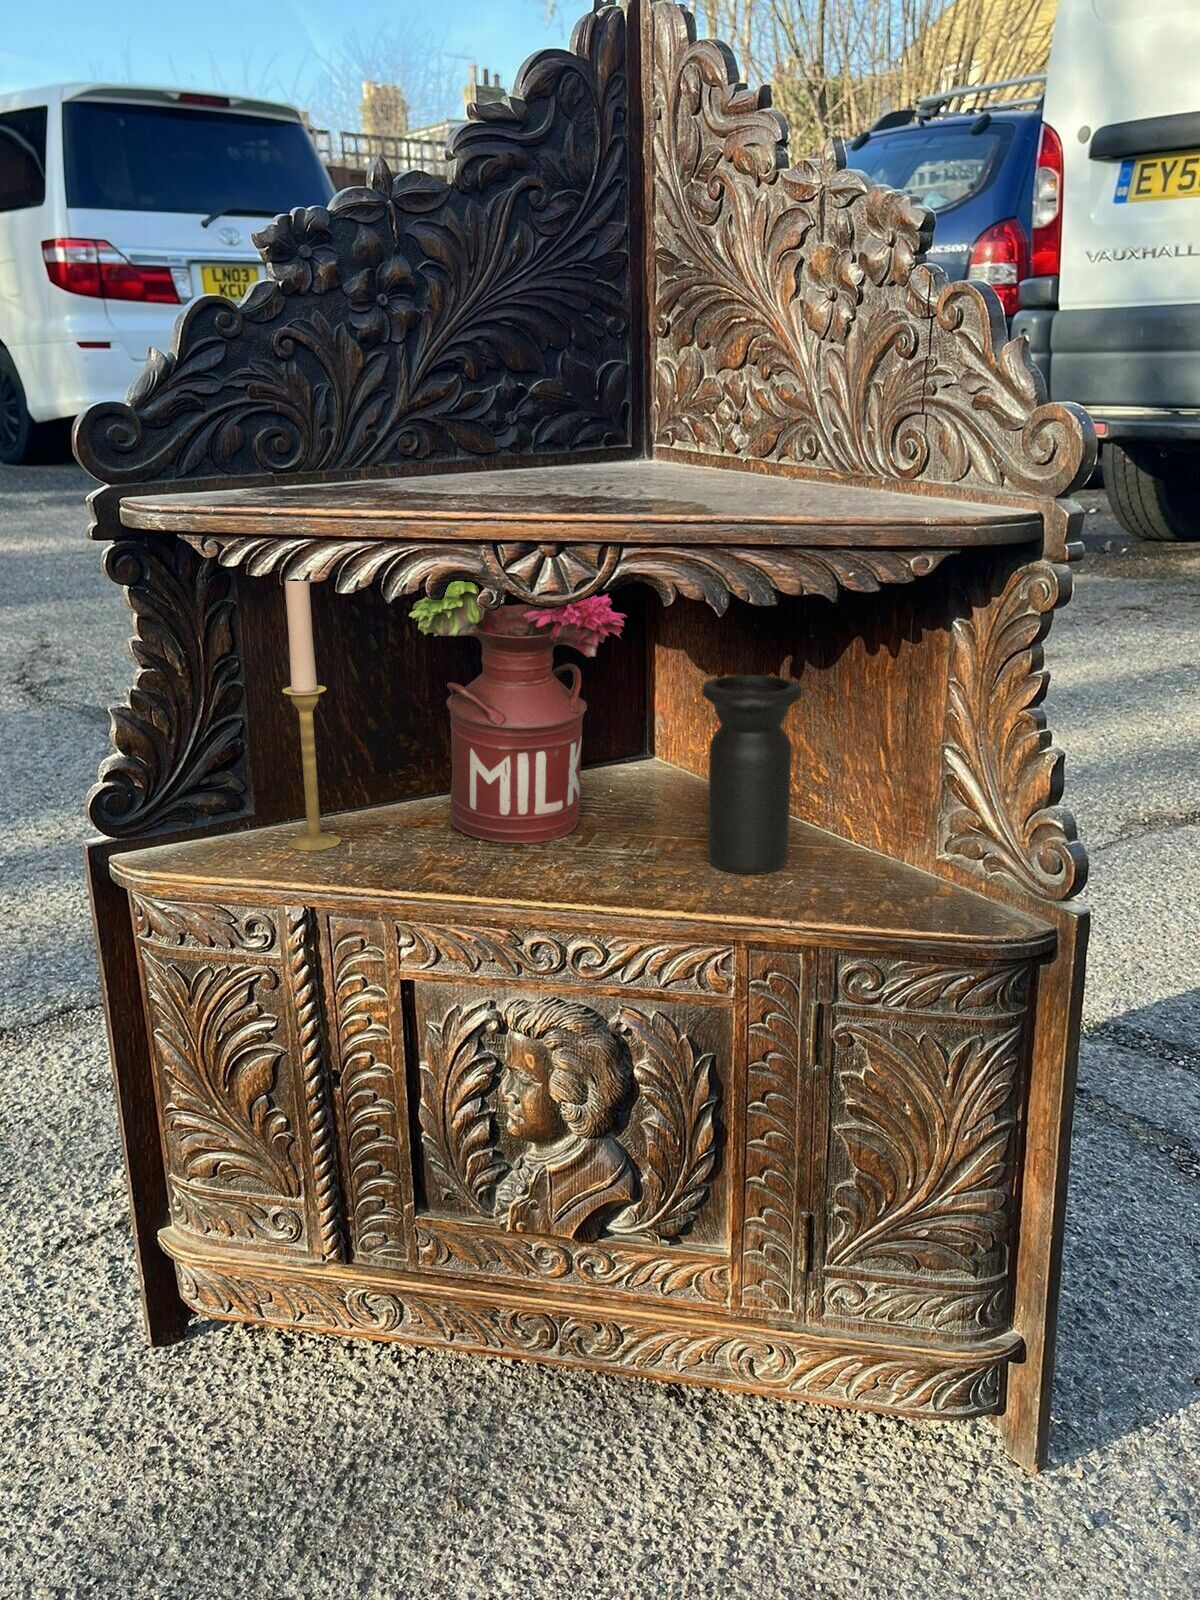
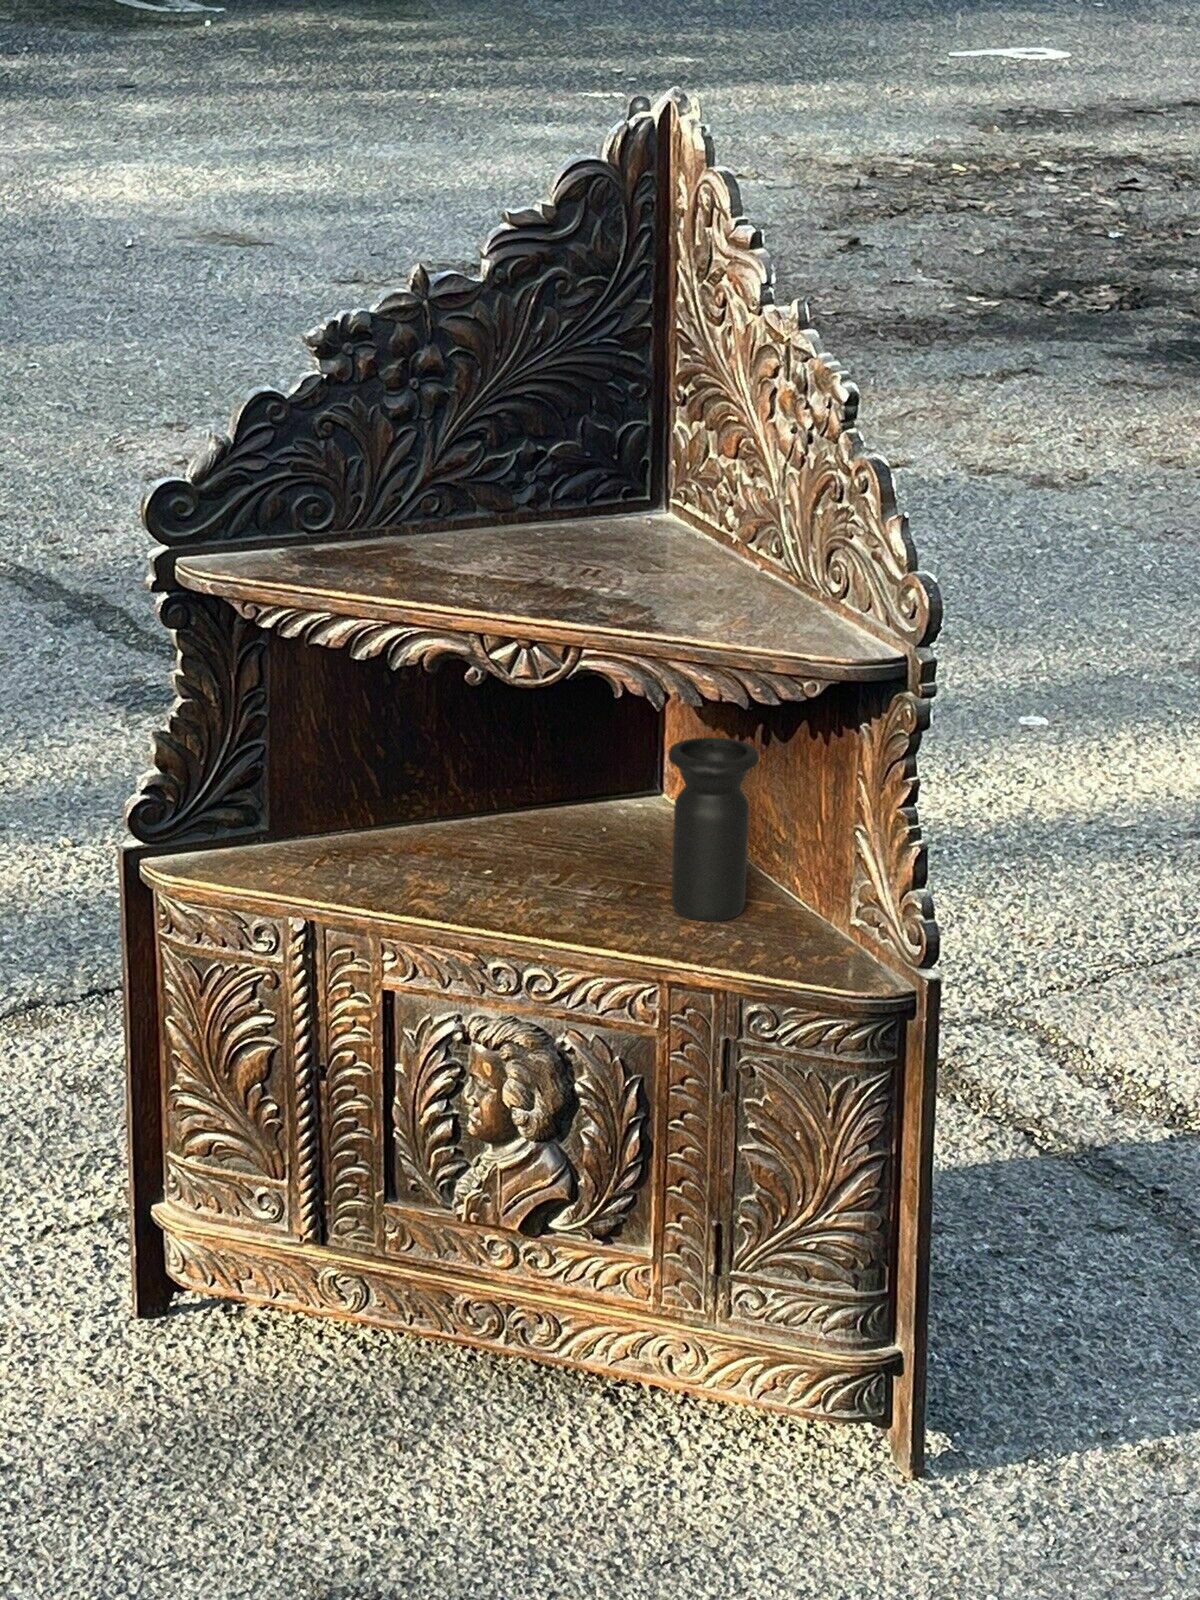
candlestick: present [282,581,341,850] -> none [293,584,342,866]
flower arrangement: present [409,581,627,843] -> none [415,578,617,874]

